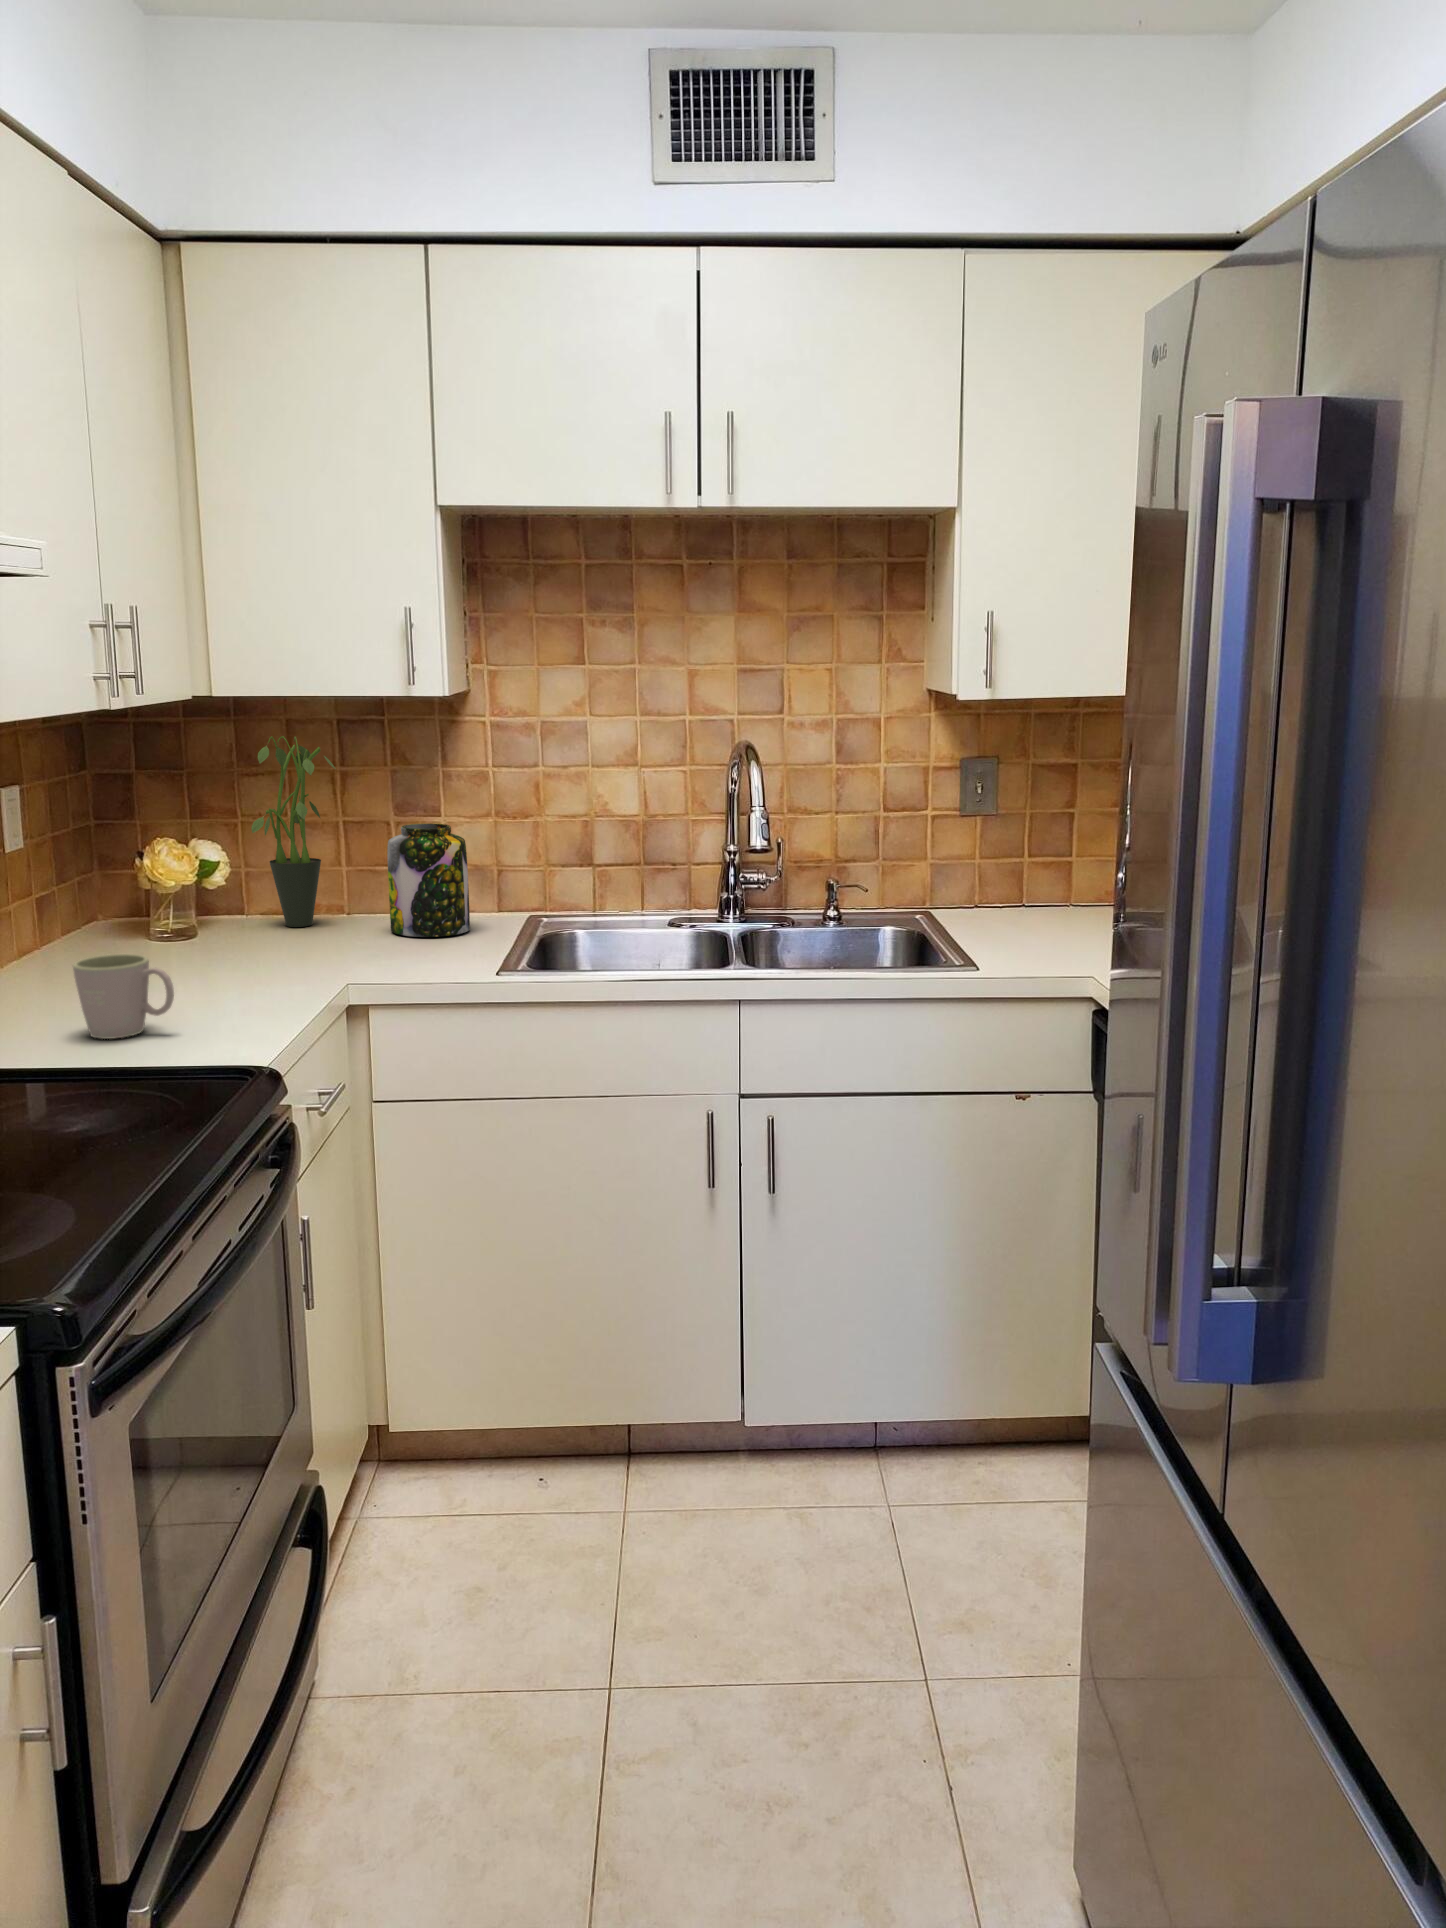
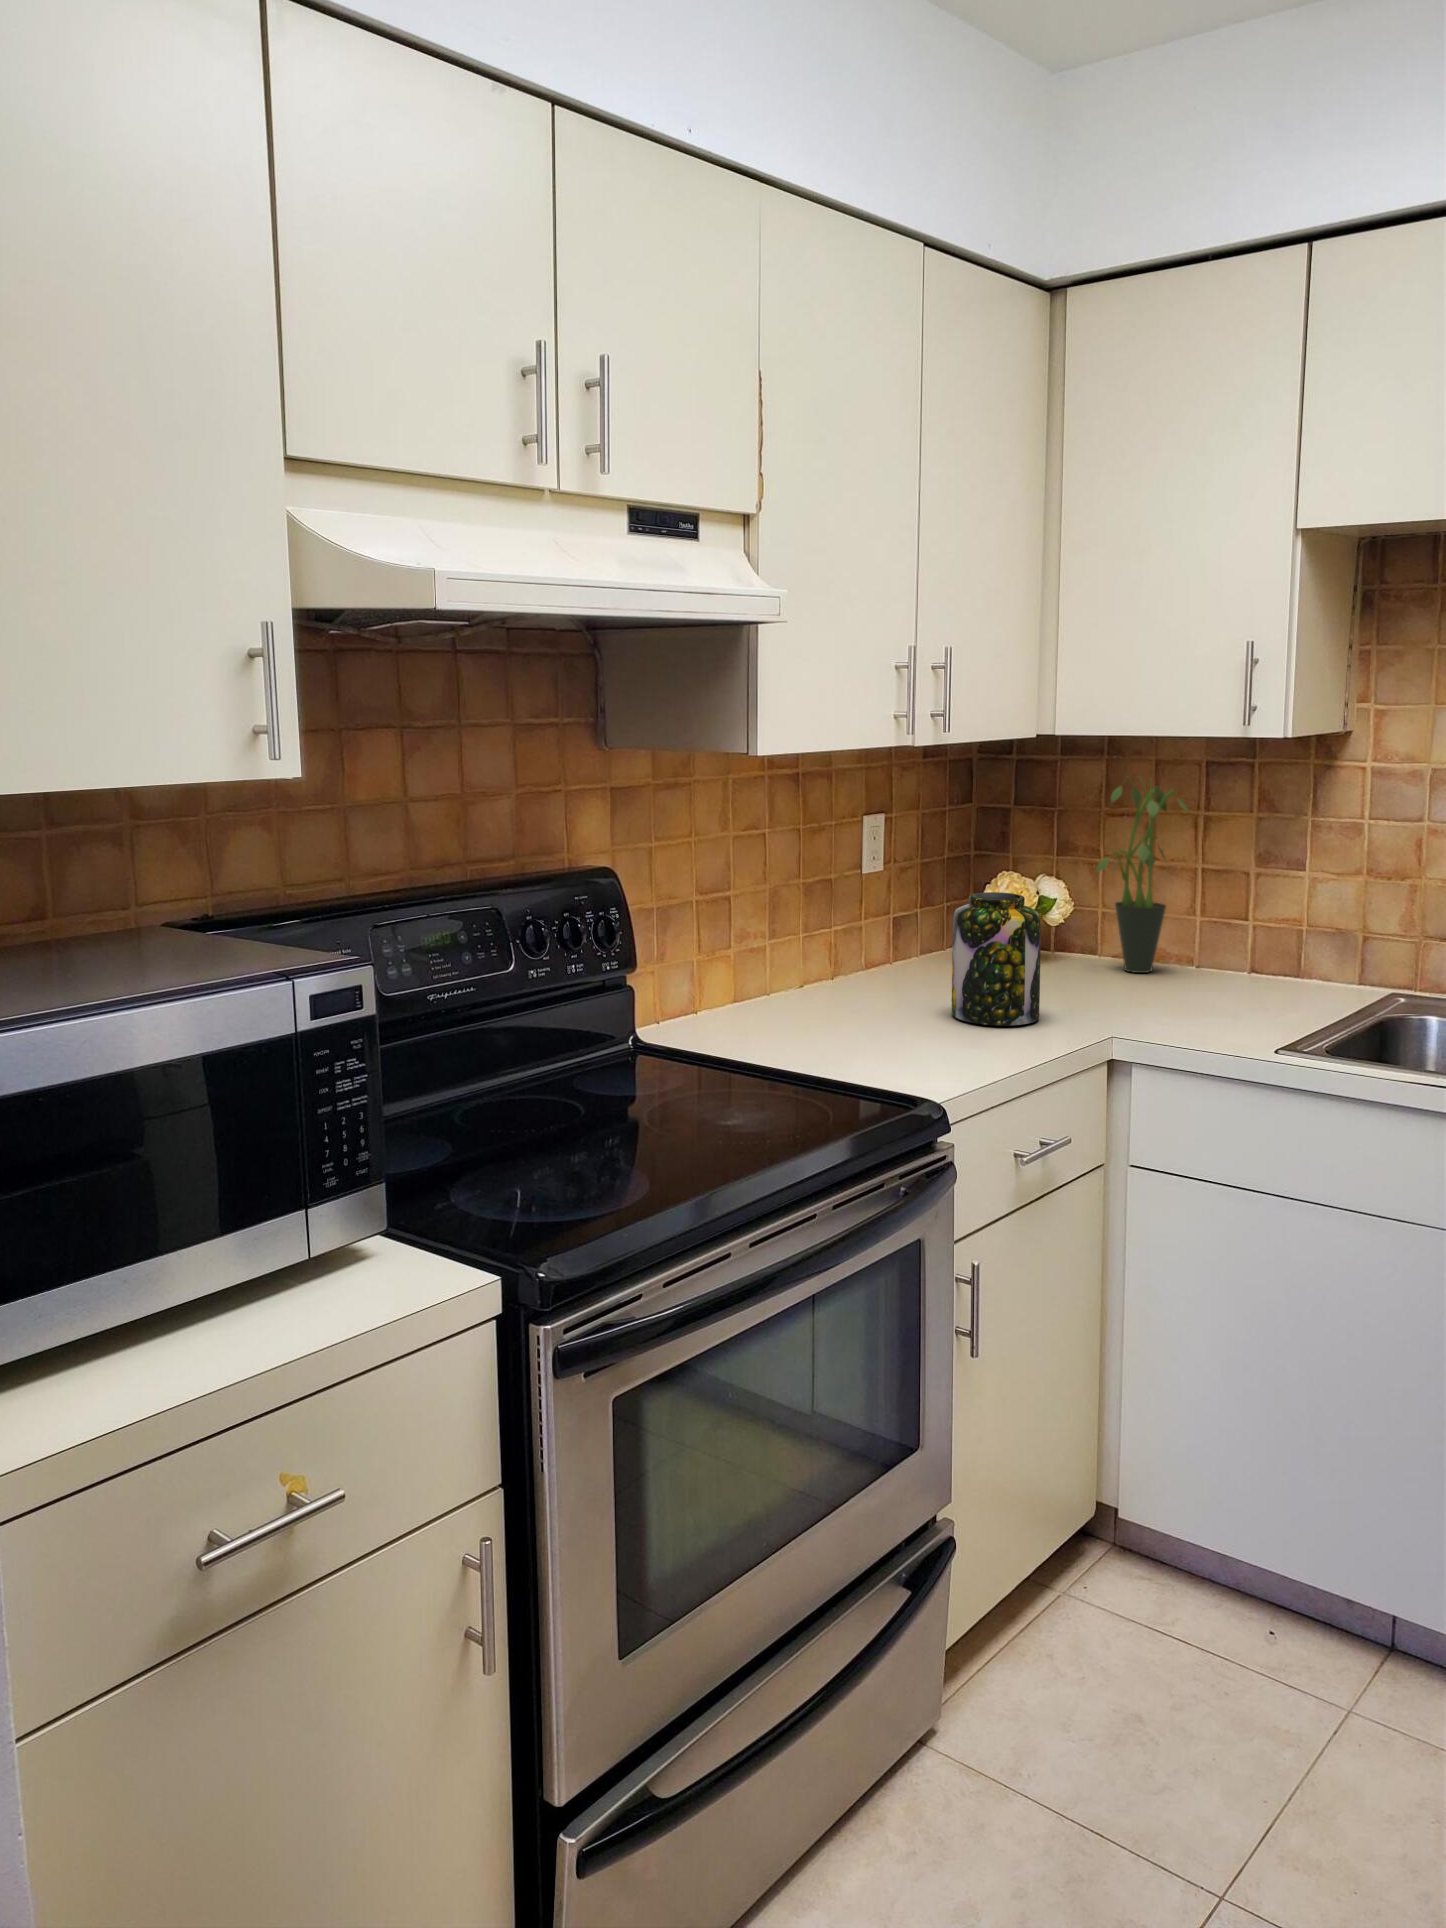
jar: present [387,823,470,937] -> present [952,892,1041,1026]
mug: present [73,954,174,1039] -> none [834,973,914,1052]

